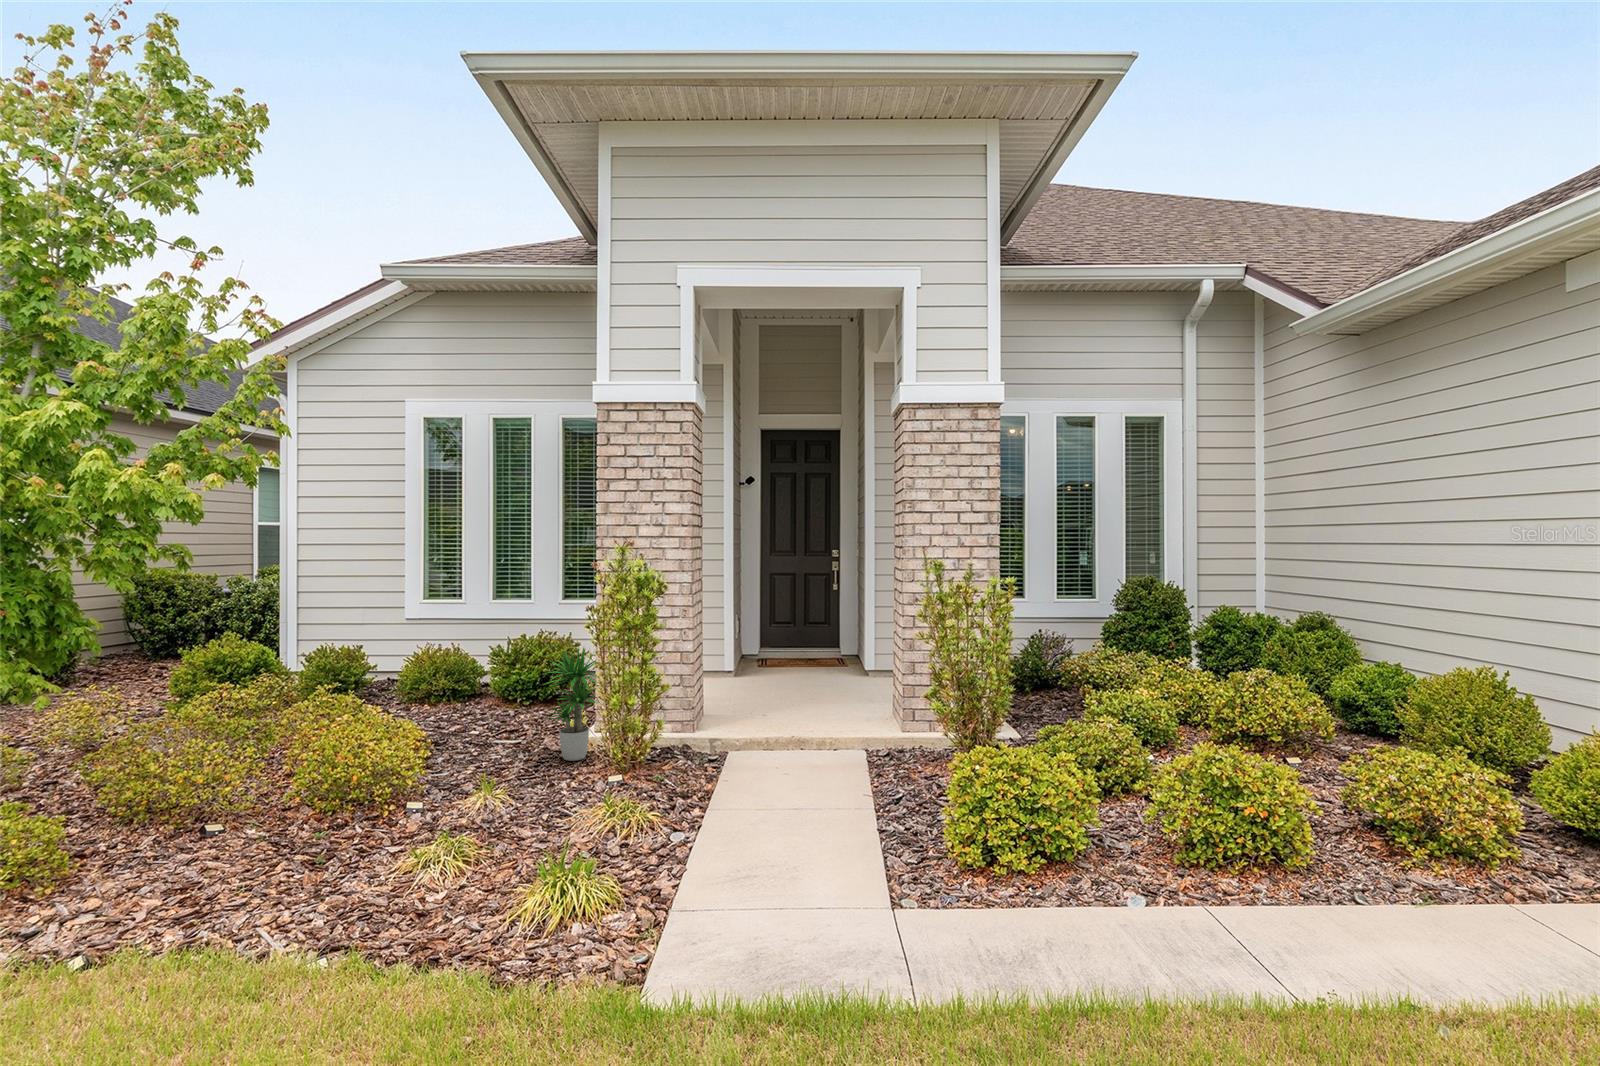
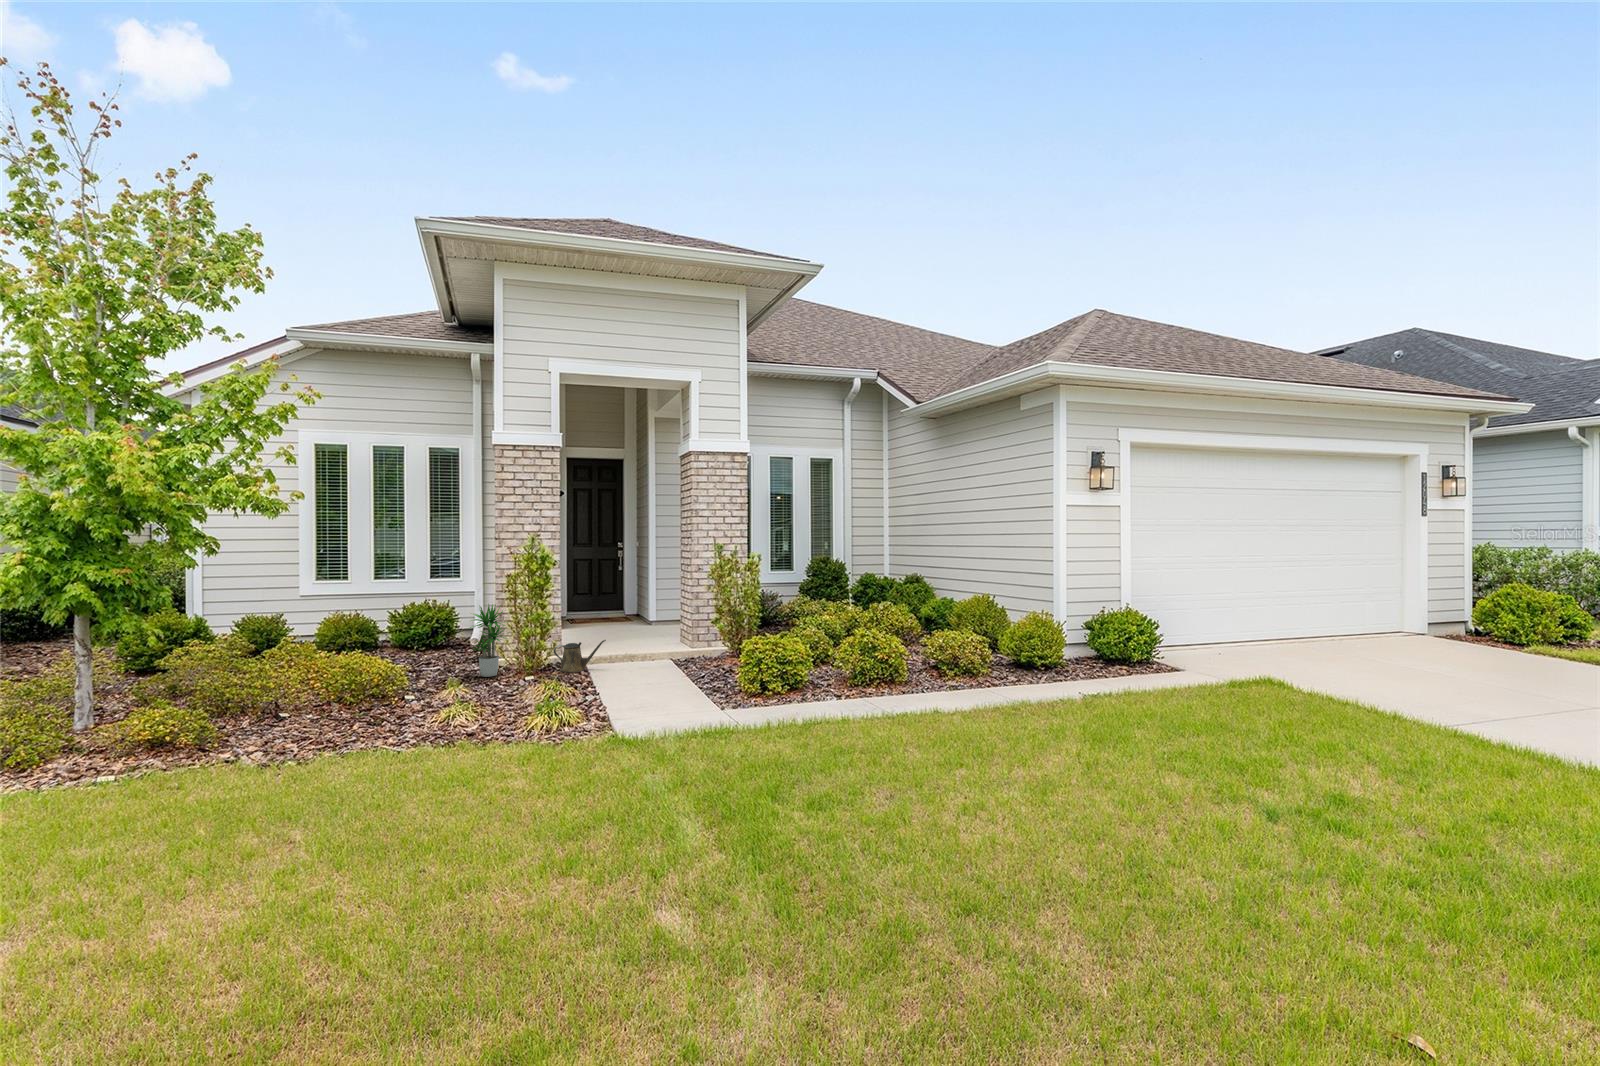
watering can: none [670,714,747,764] -> present [554,640,606,672]

